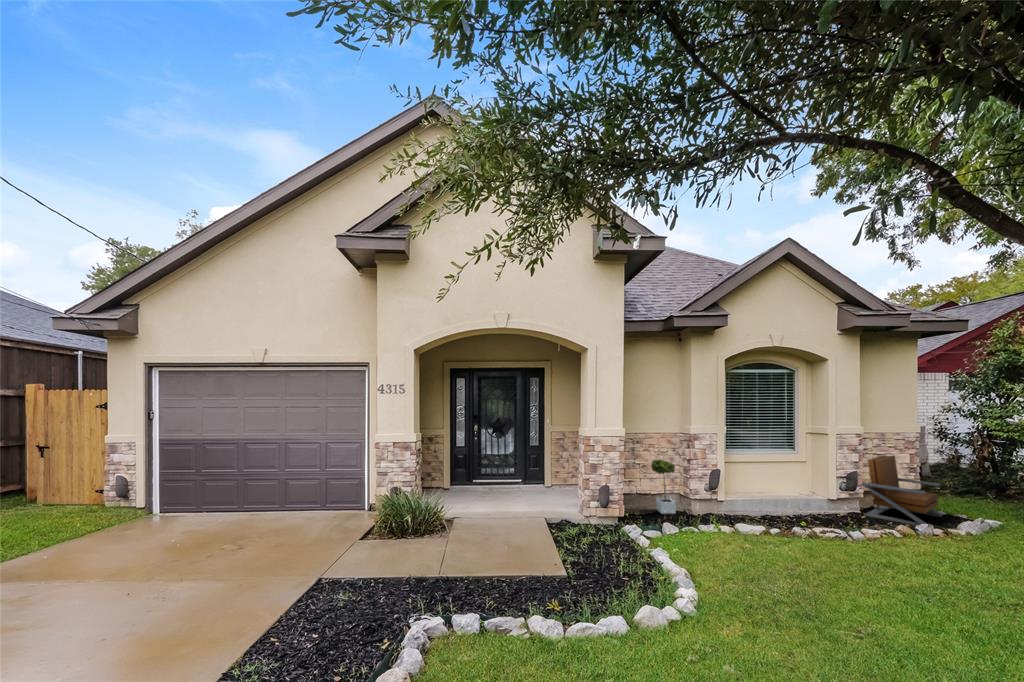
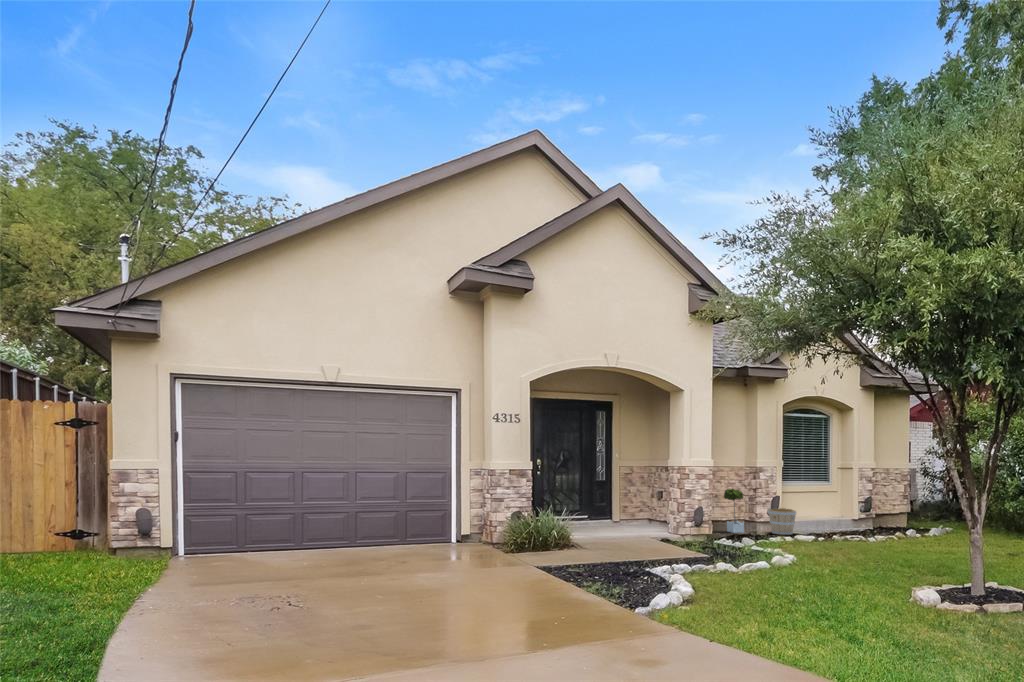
lounge chair: present [861,455,943,525] -> none [875,486,927,535]
wooden bucket: none [706,484,744,521] -> present [768,508,796,535]

